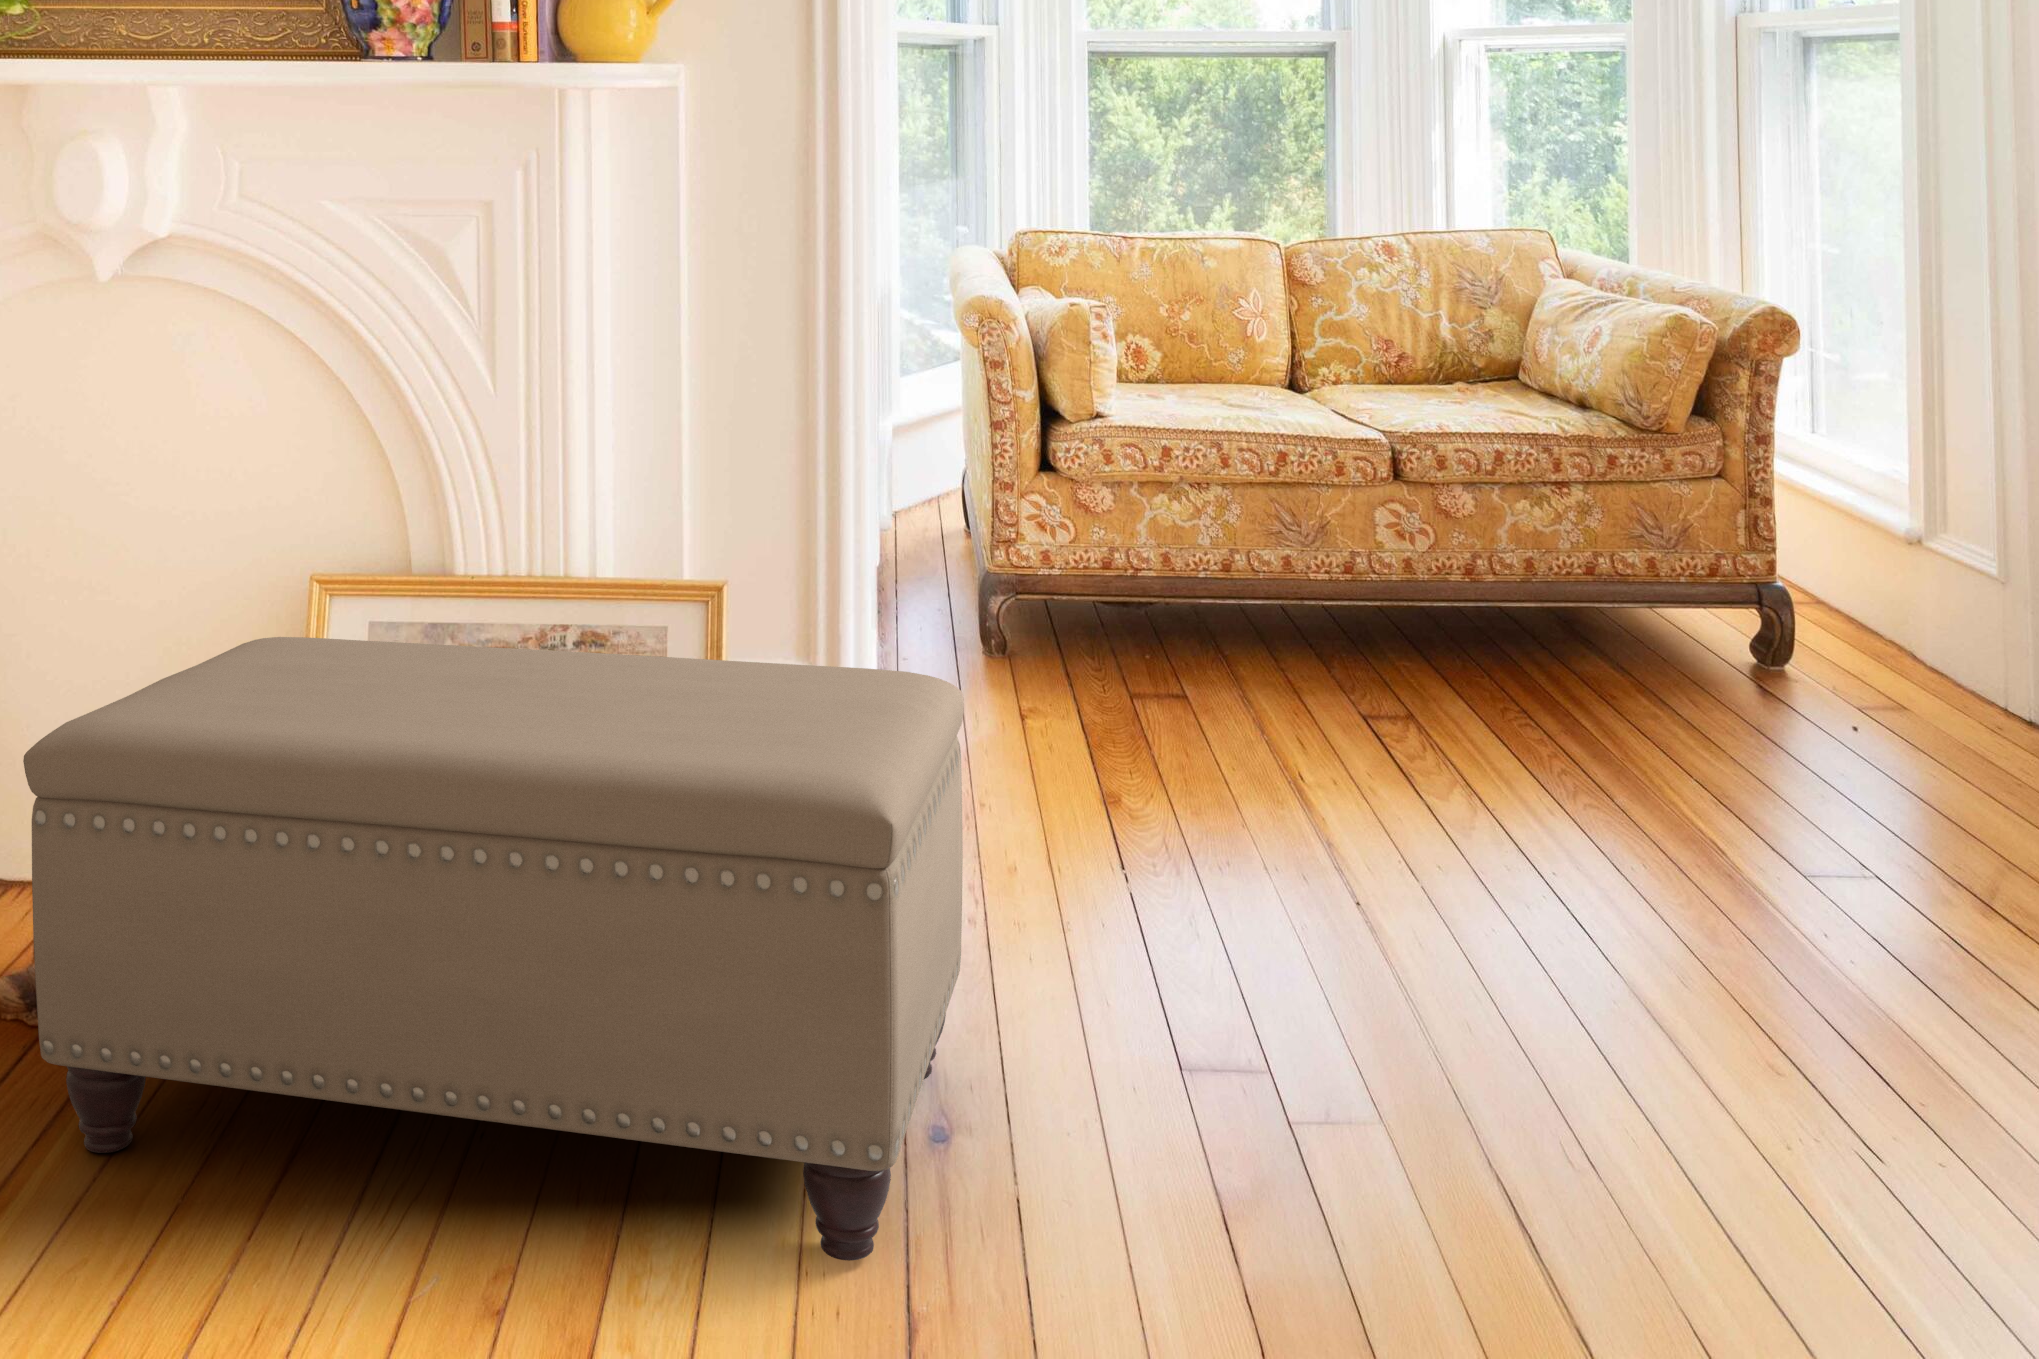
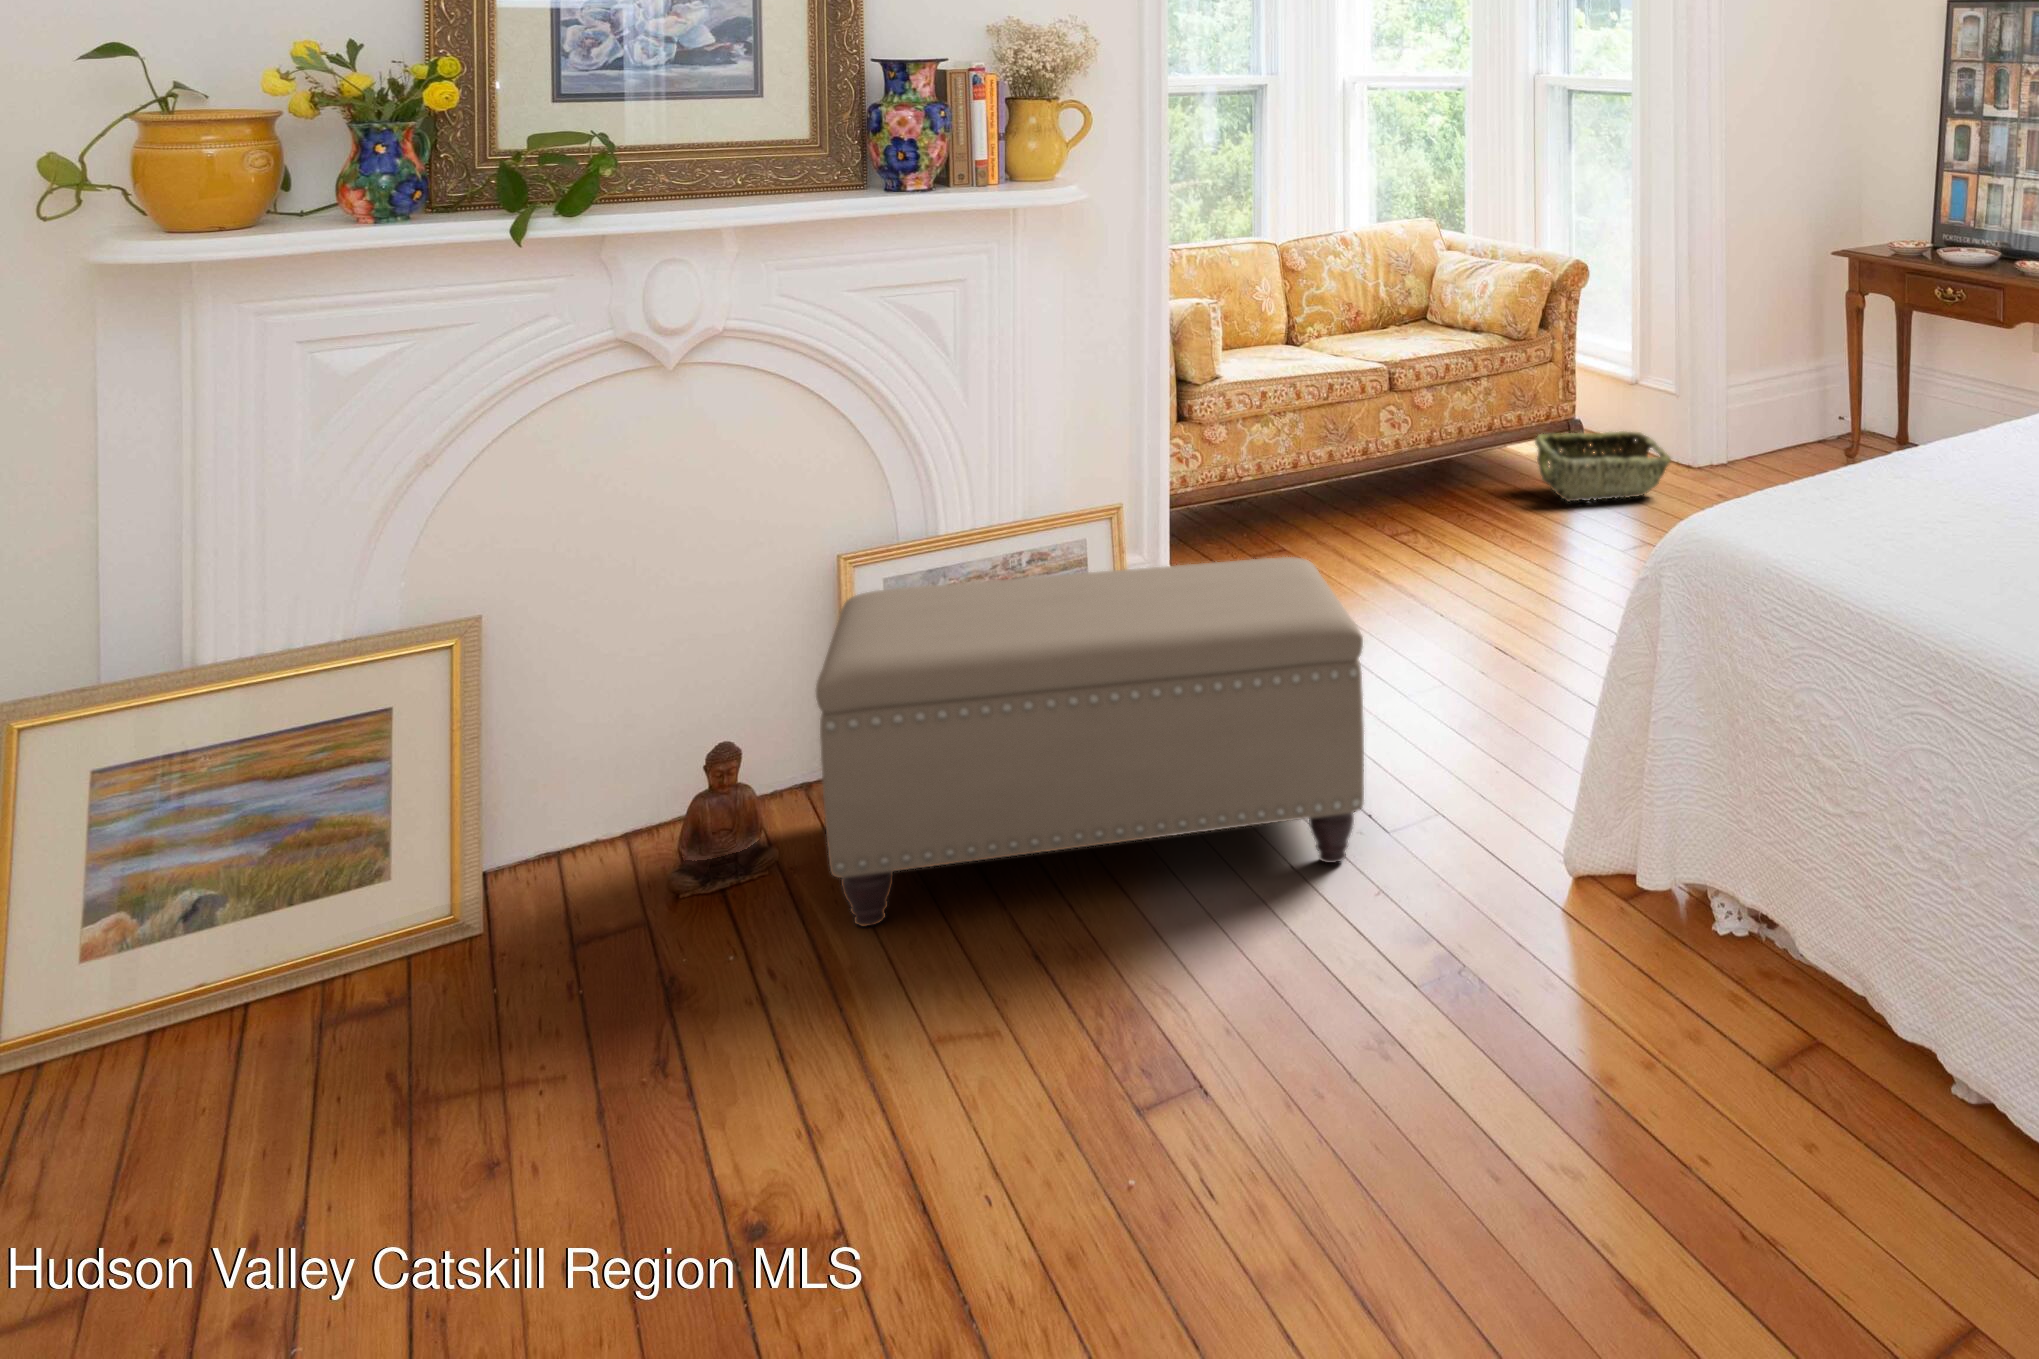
woven basket: none [1675,570,1962,704] -> present [1535,431,1671,501]

